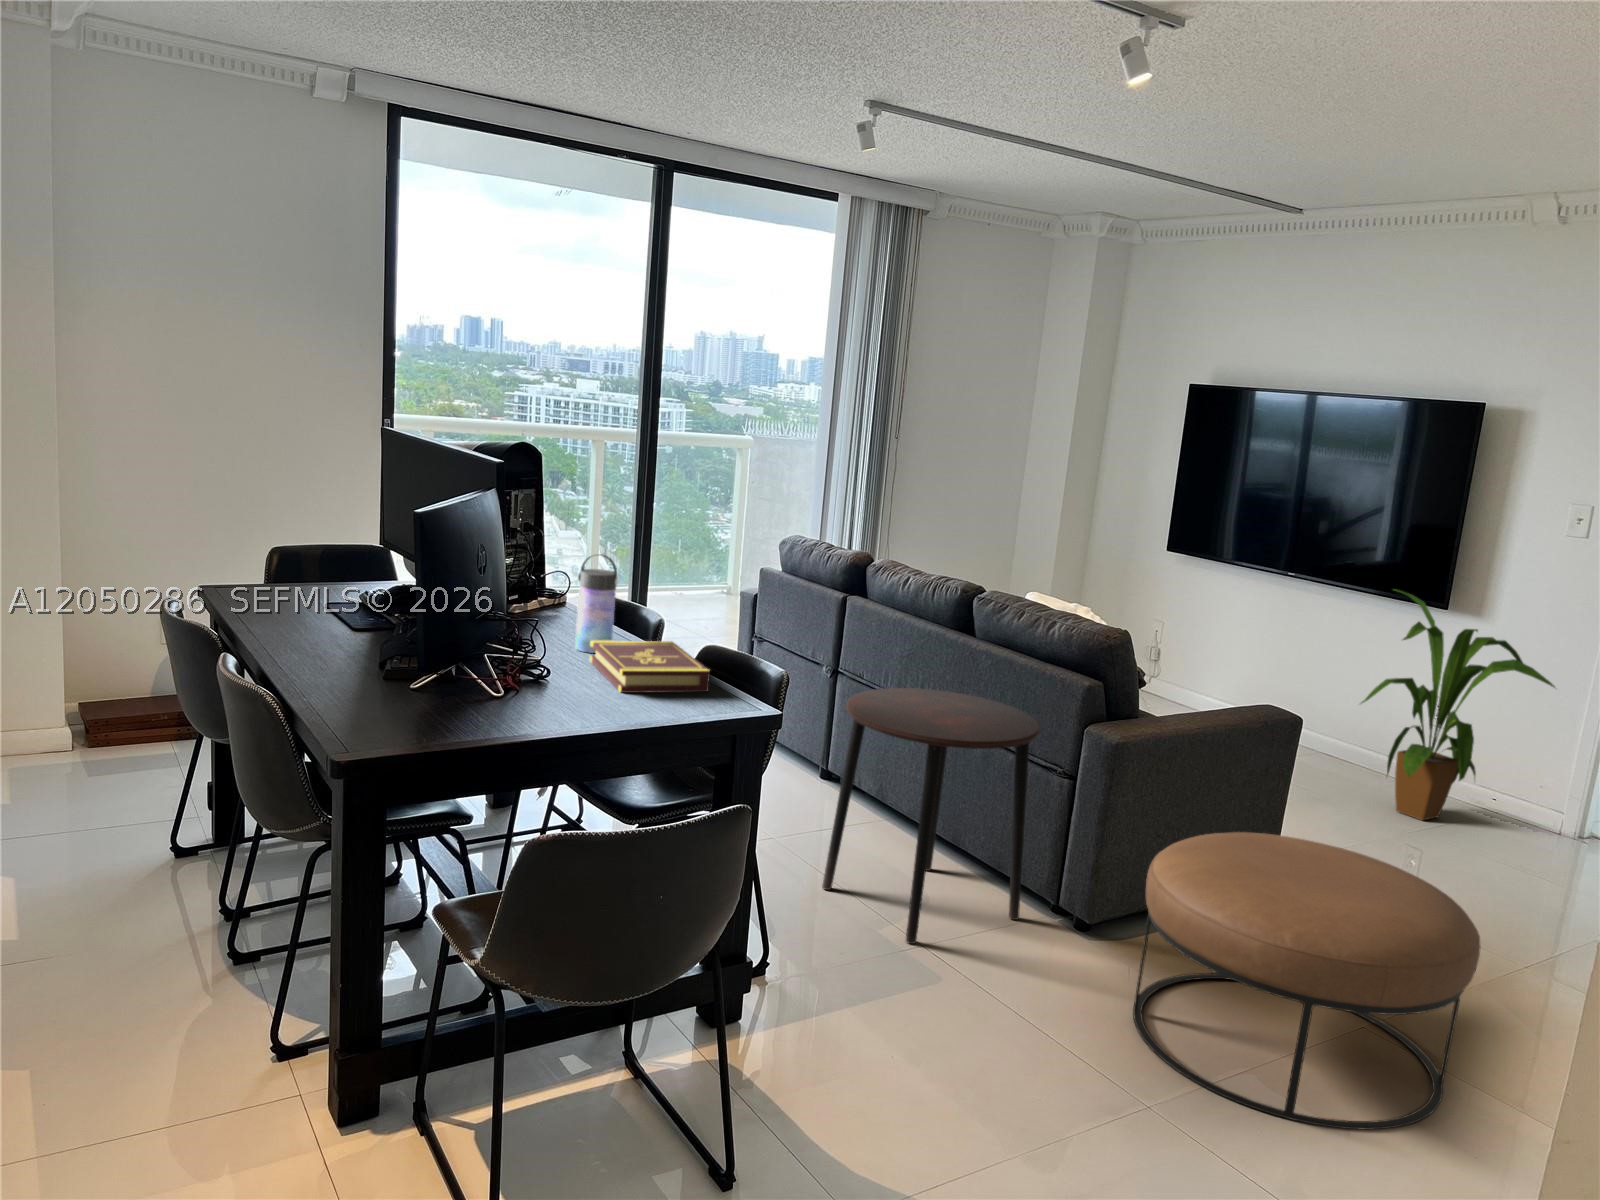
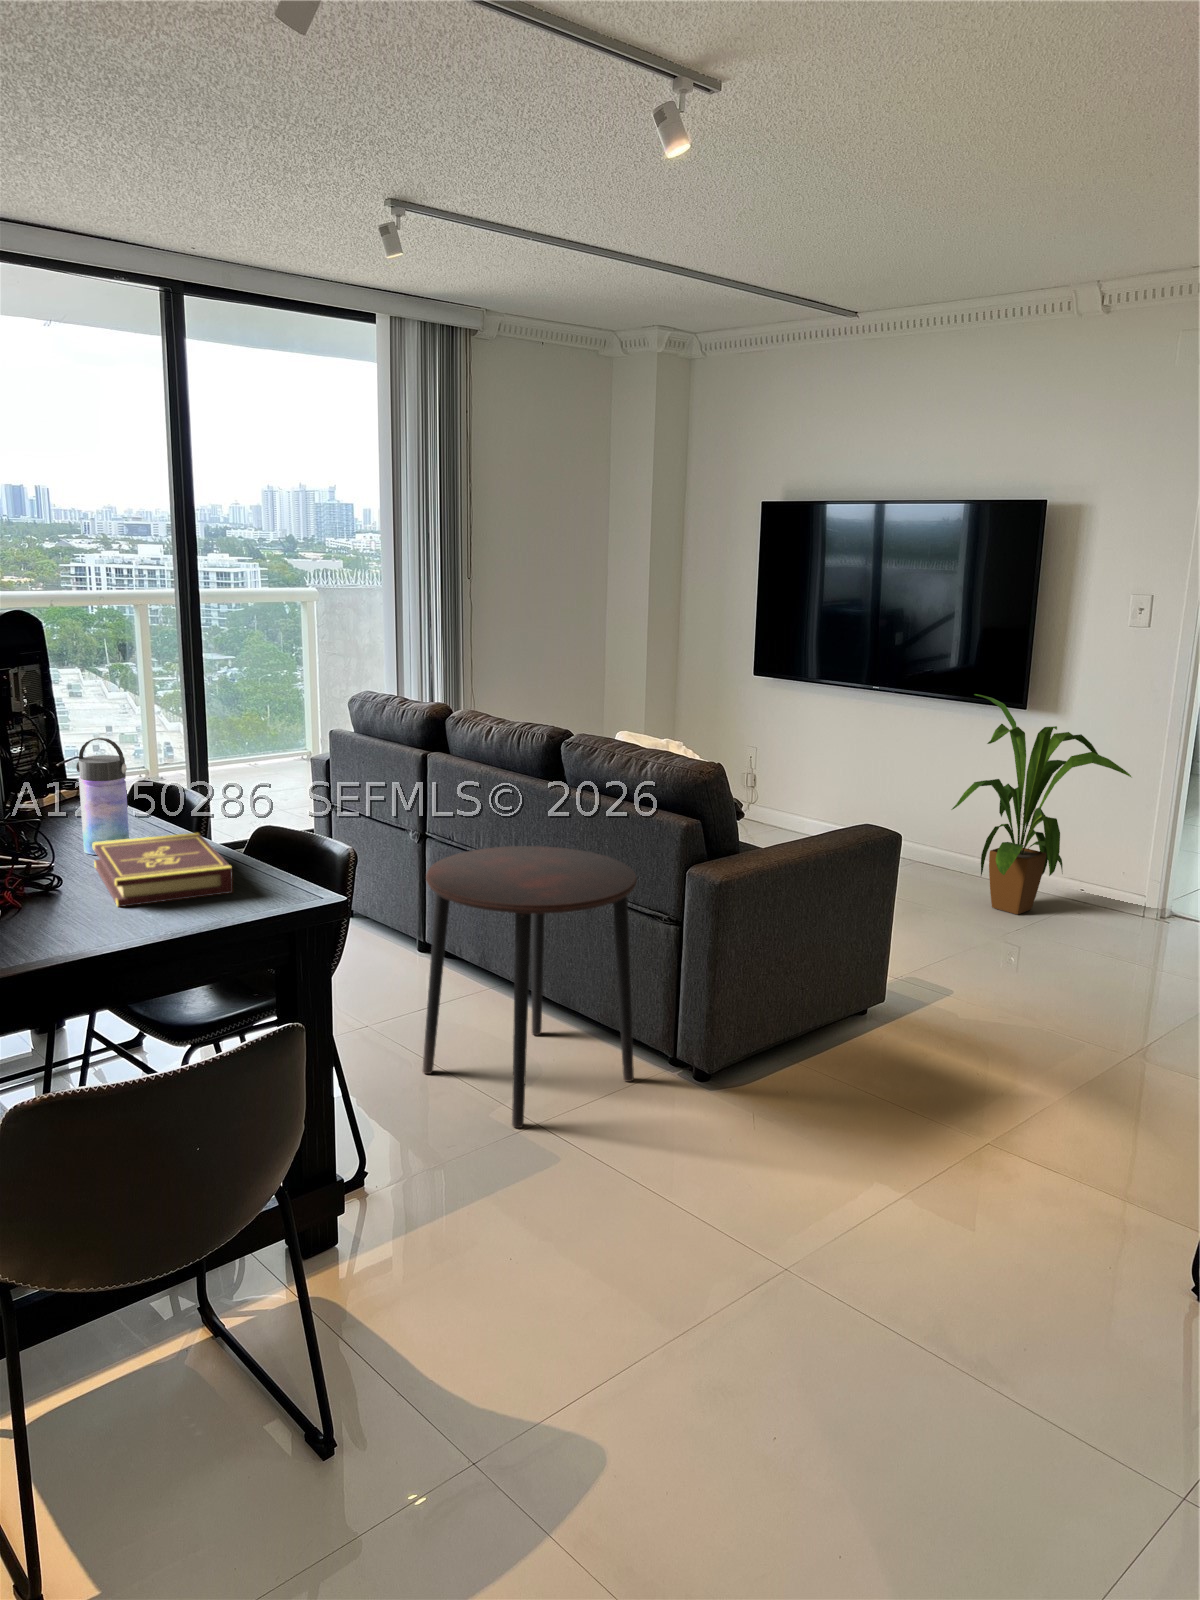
ottoman: present [1133,832,1481,1130] -> none [757,969,1110,1291]

